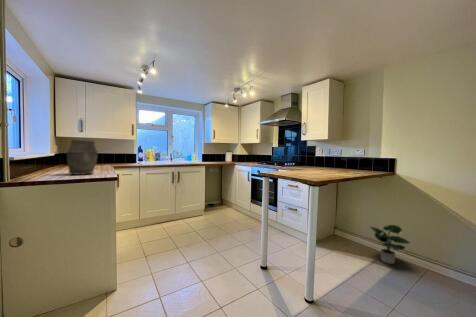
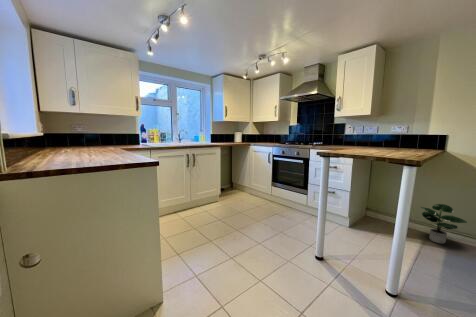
vase: present [67,139,97,175] -> none [85,110,125,159]

